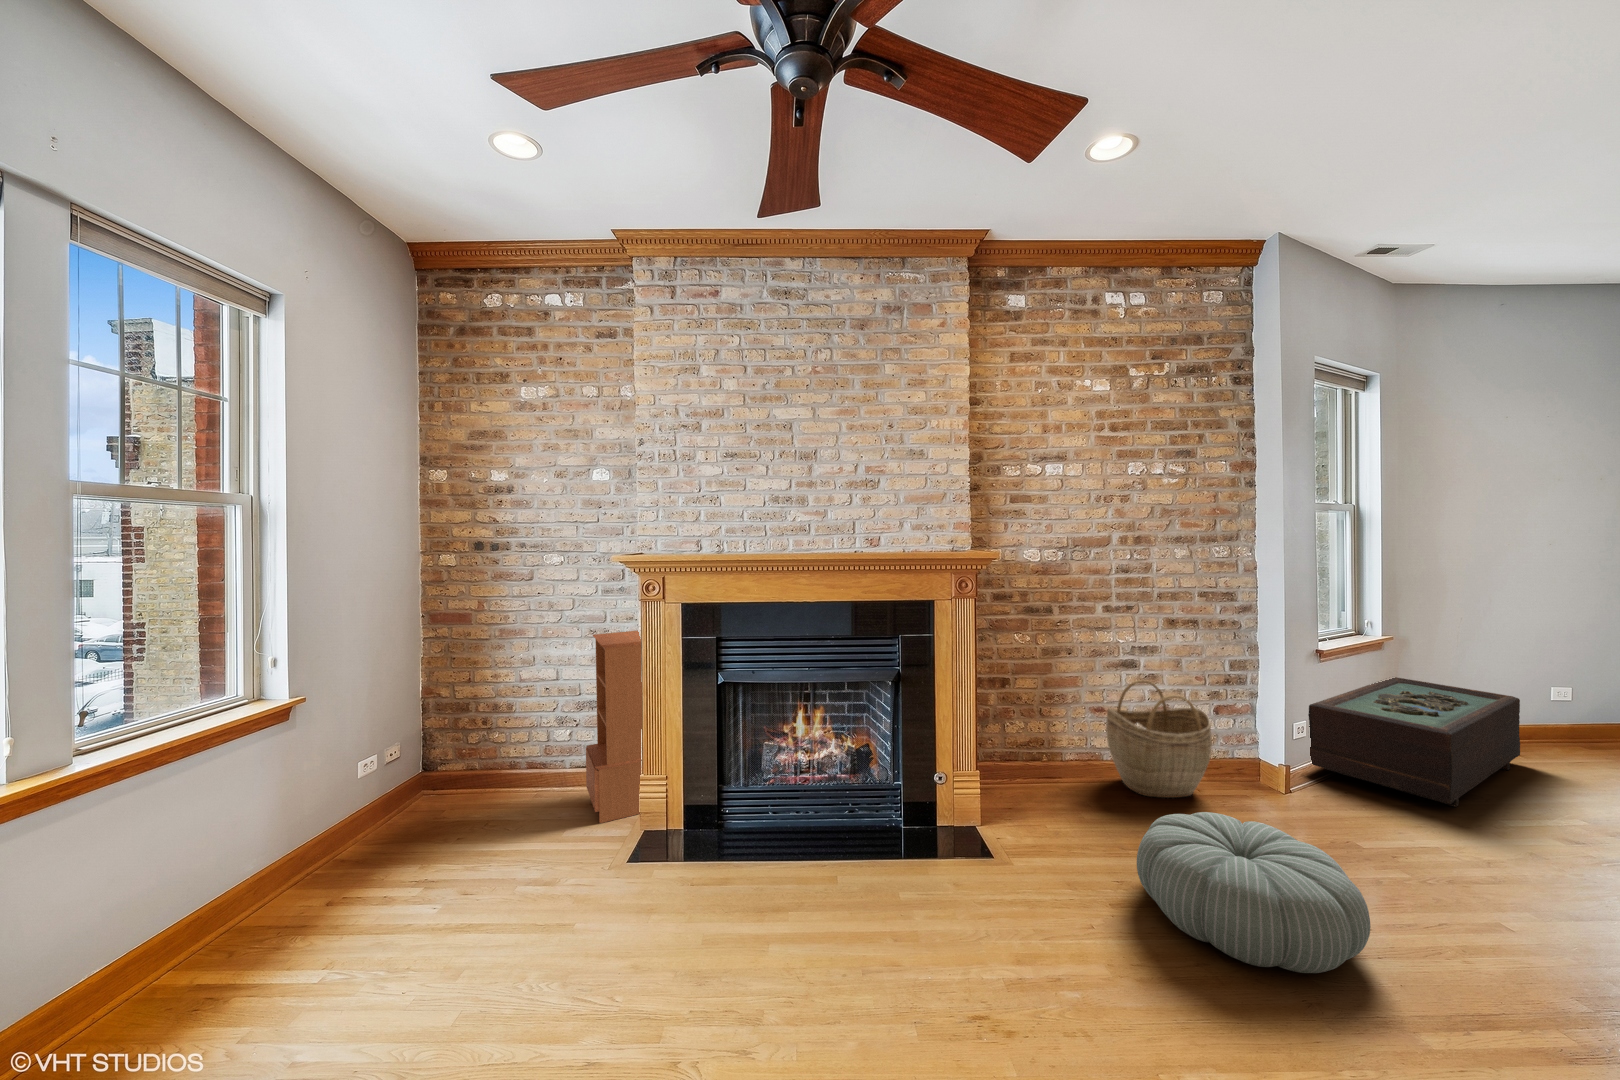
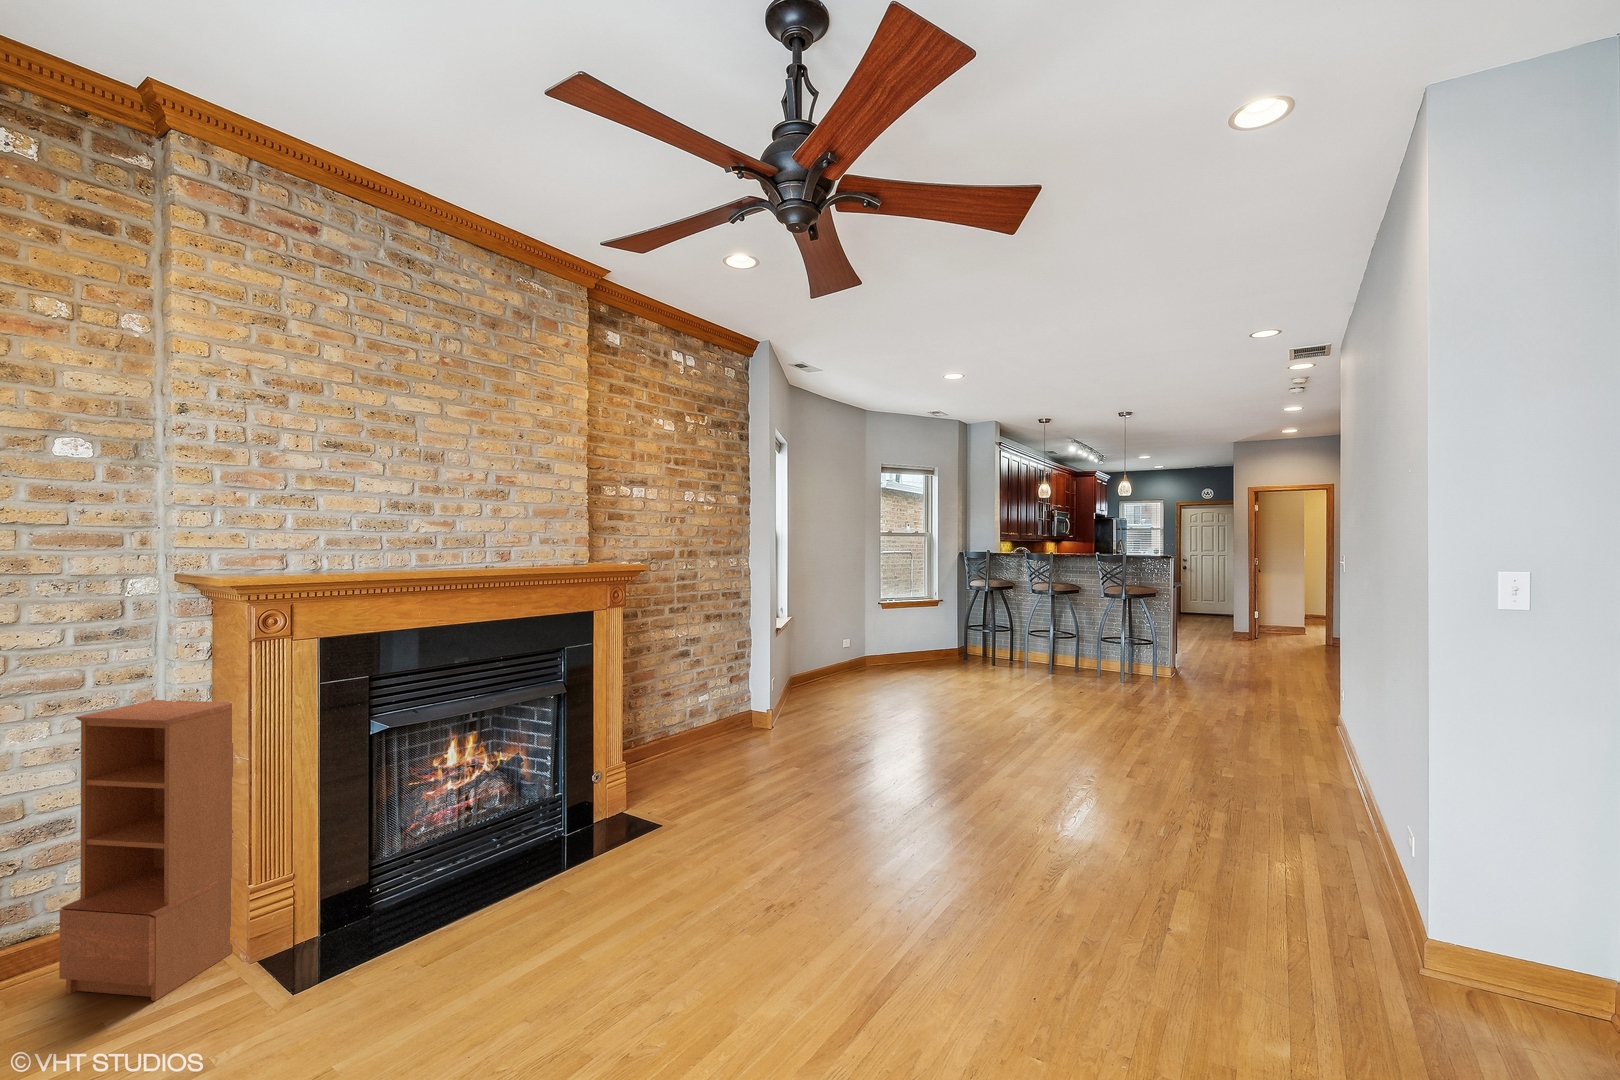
coffee table: present [1308,677,1520,807] -> none [778,649,857,719]
woven basket: present [1106,680,1212,798] -> none [676,670,748,762]
pouf: present [1137,812,1371,973] -> none [757,740,876,817]

